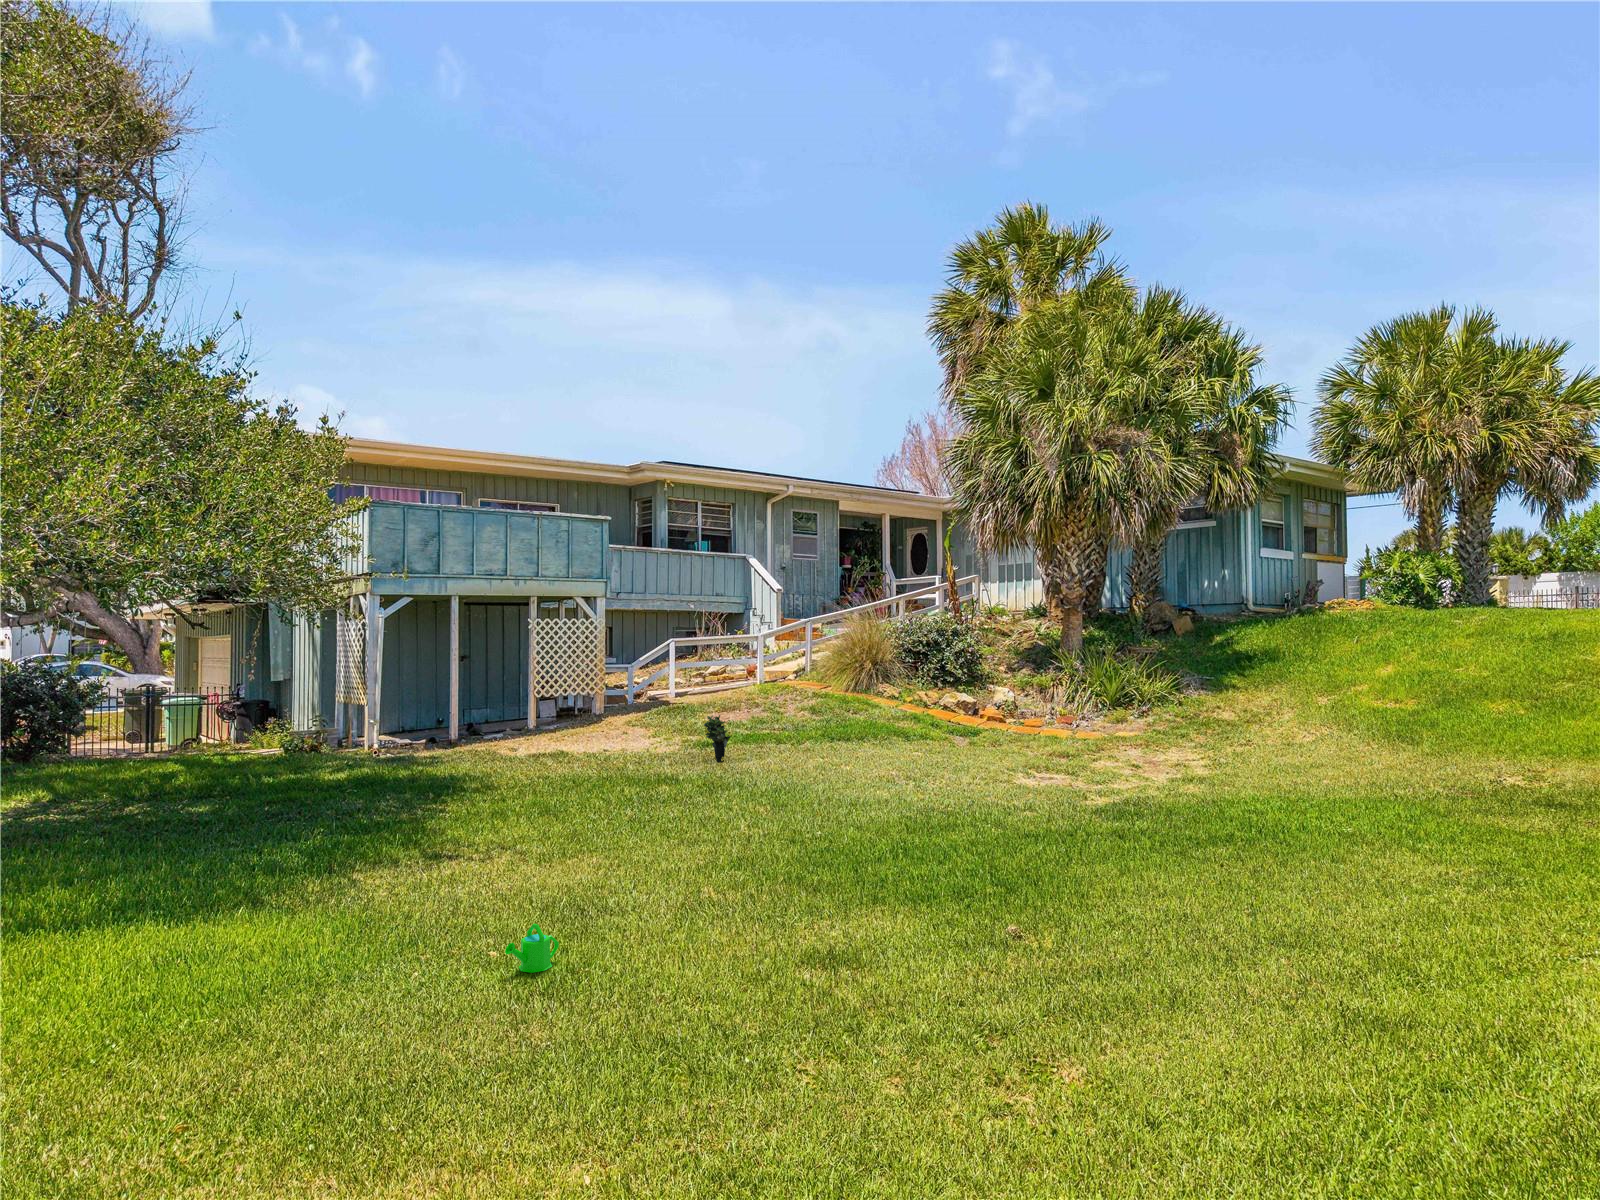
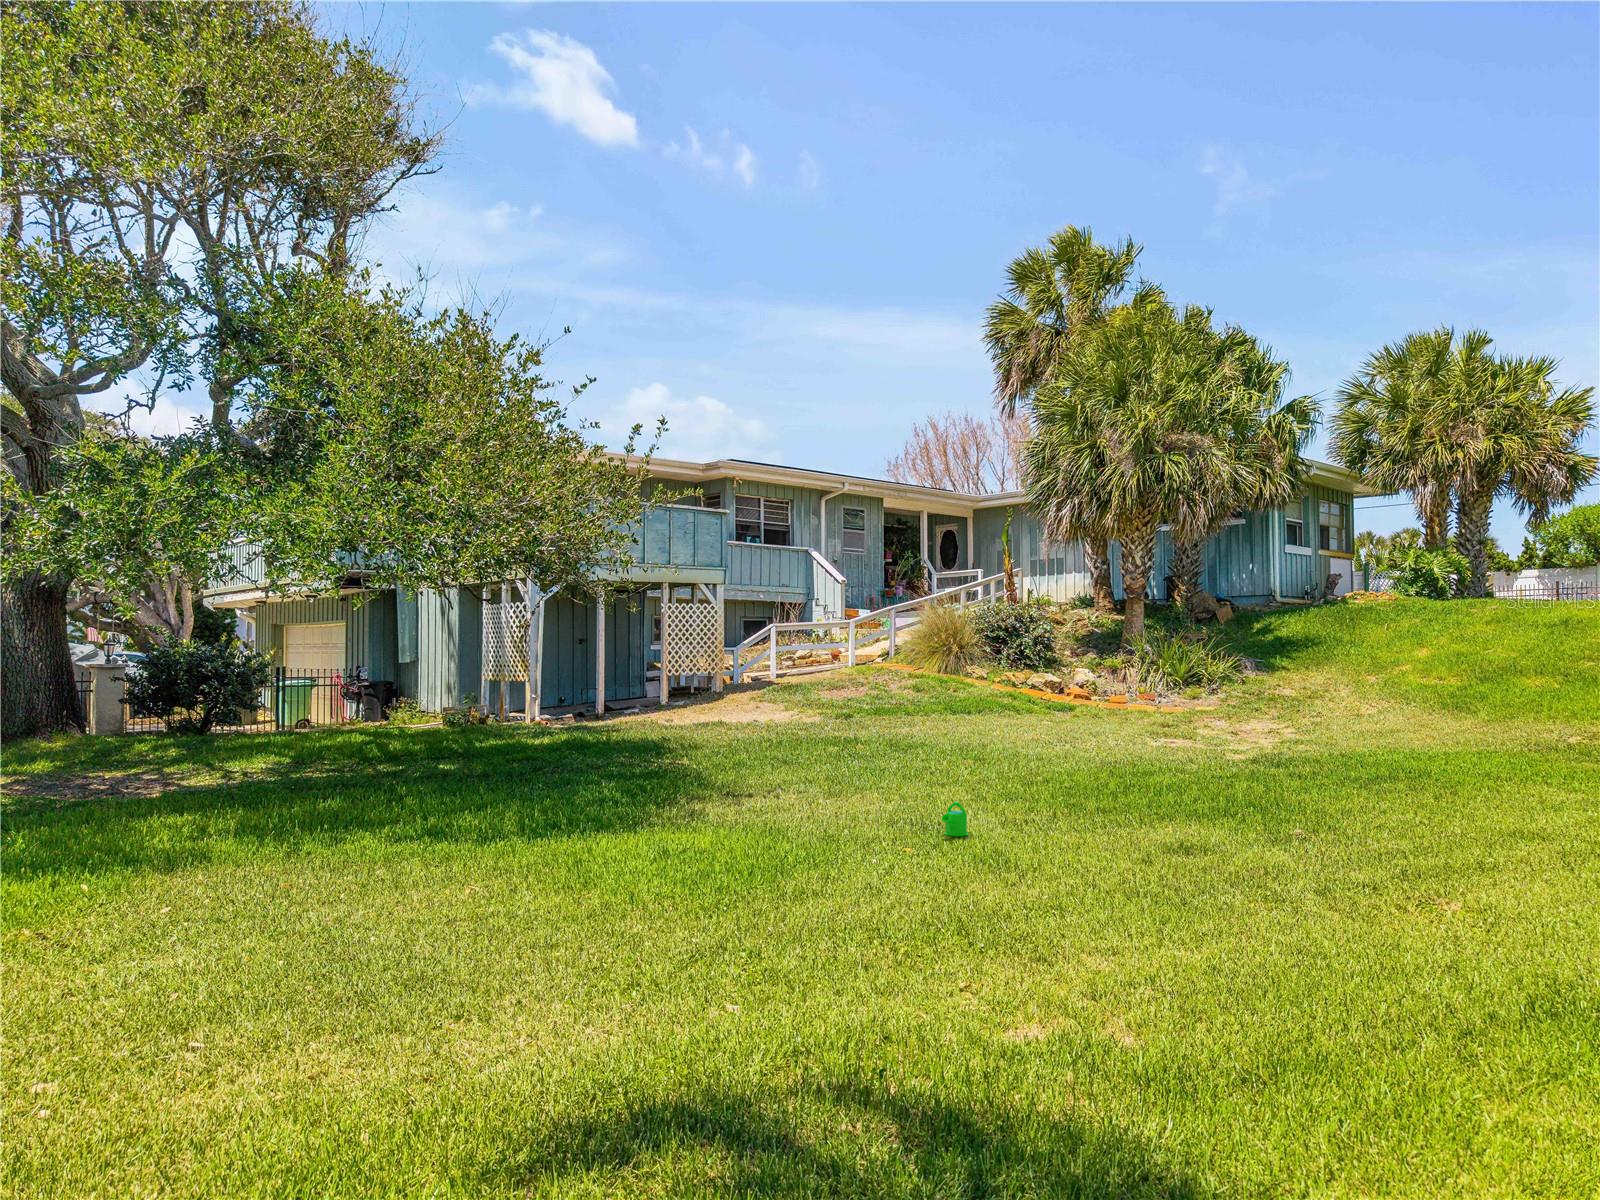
potted plant: present [704,715,730,762] -> none [862,686,886,728]

